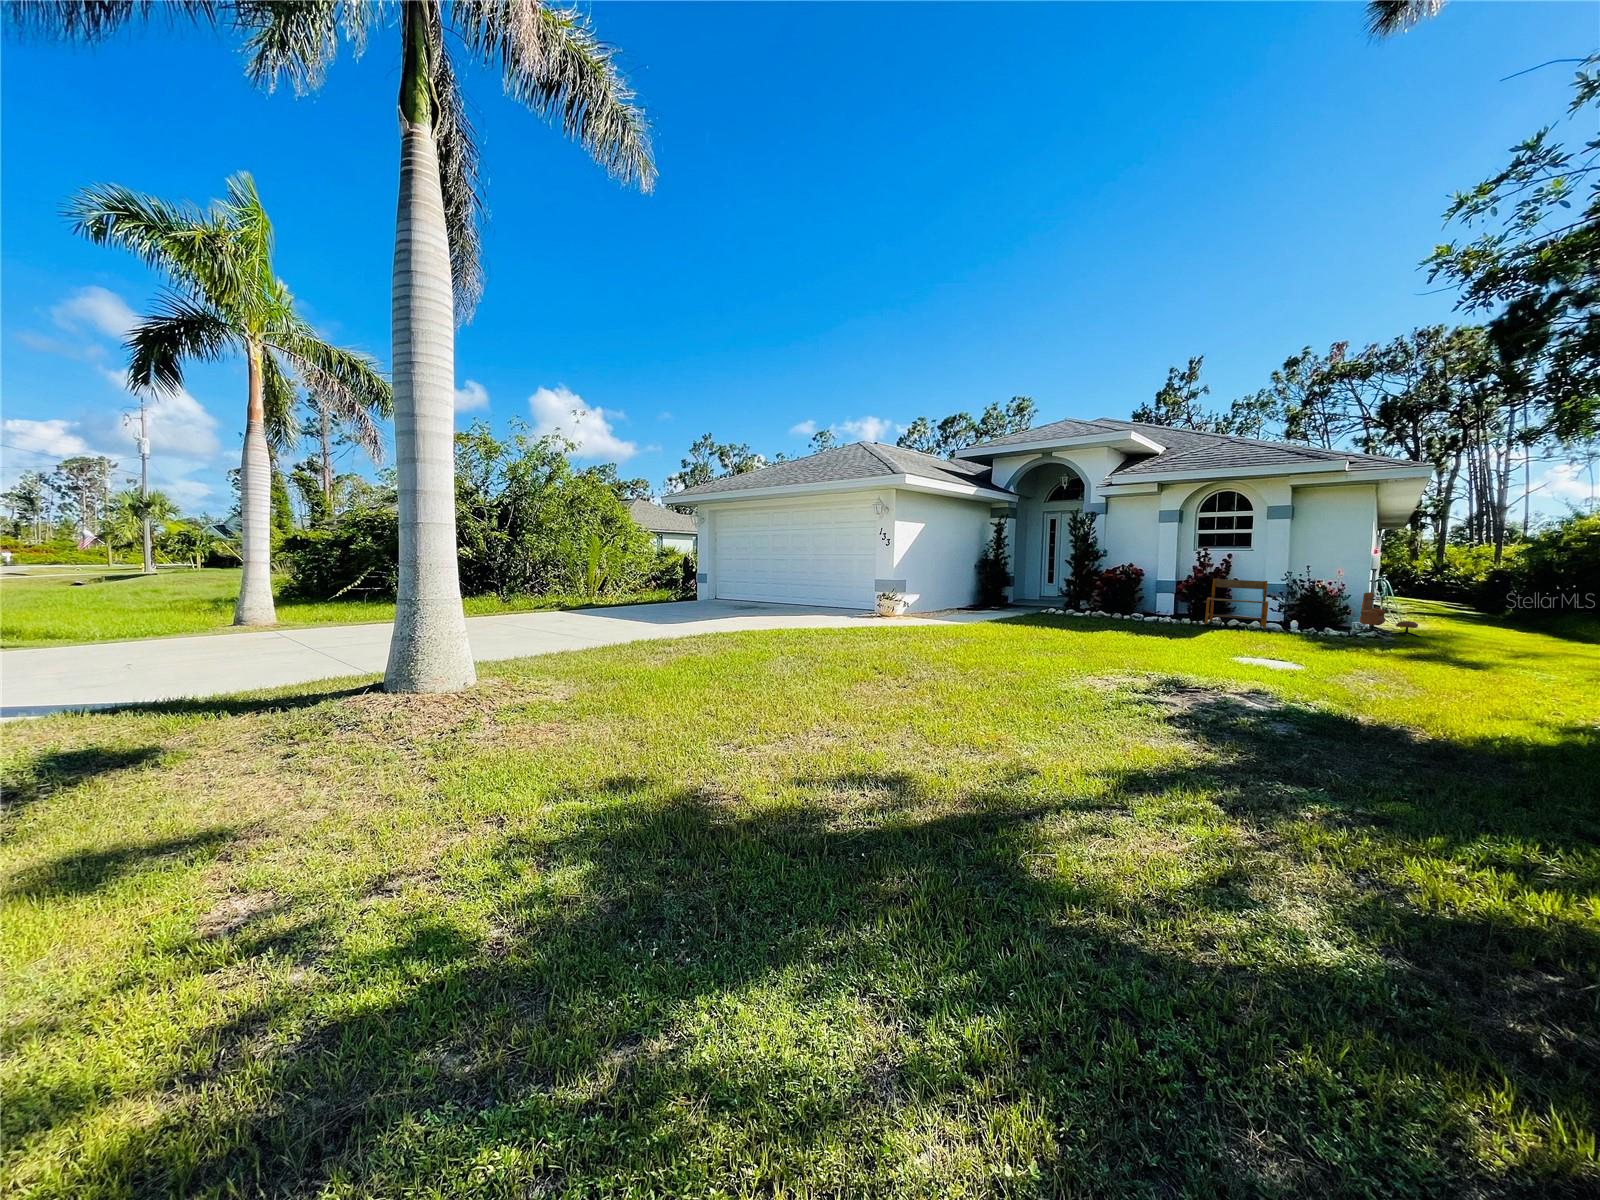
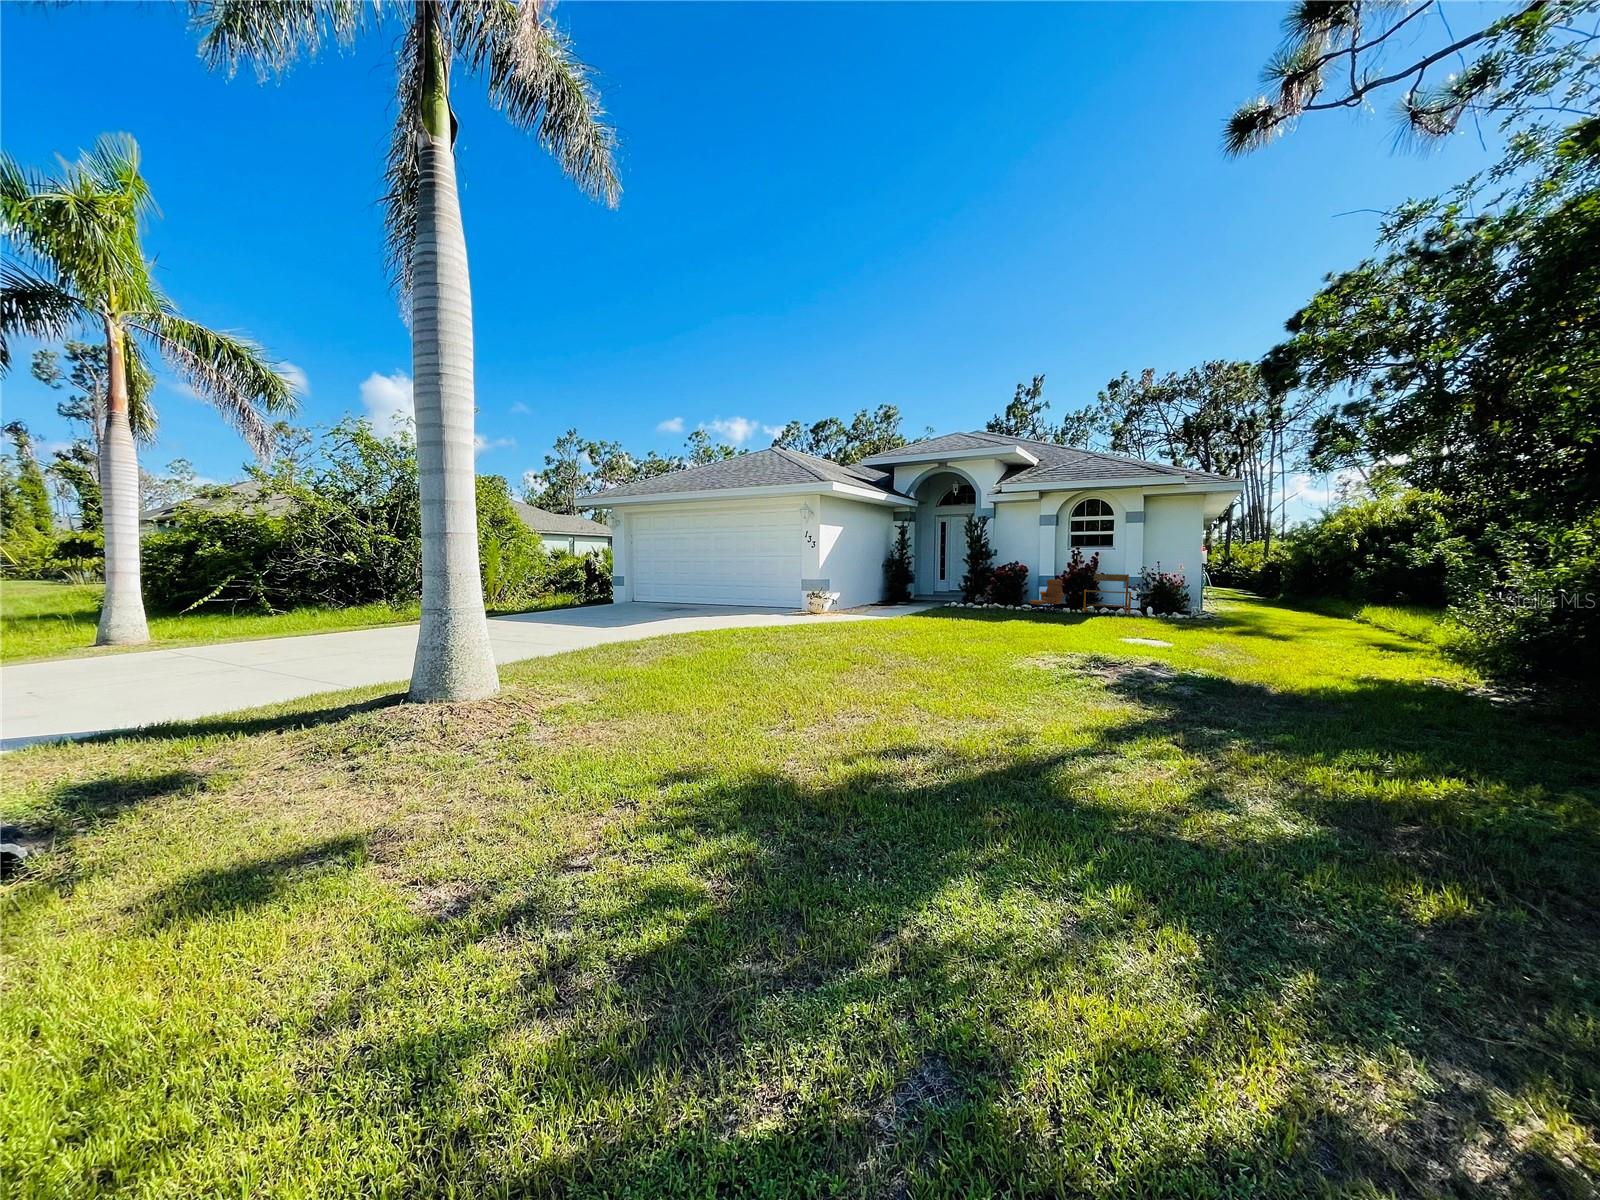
lounge chair: present [1357,592,1420,637] -> present [1030,579,1064,611]

